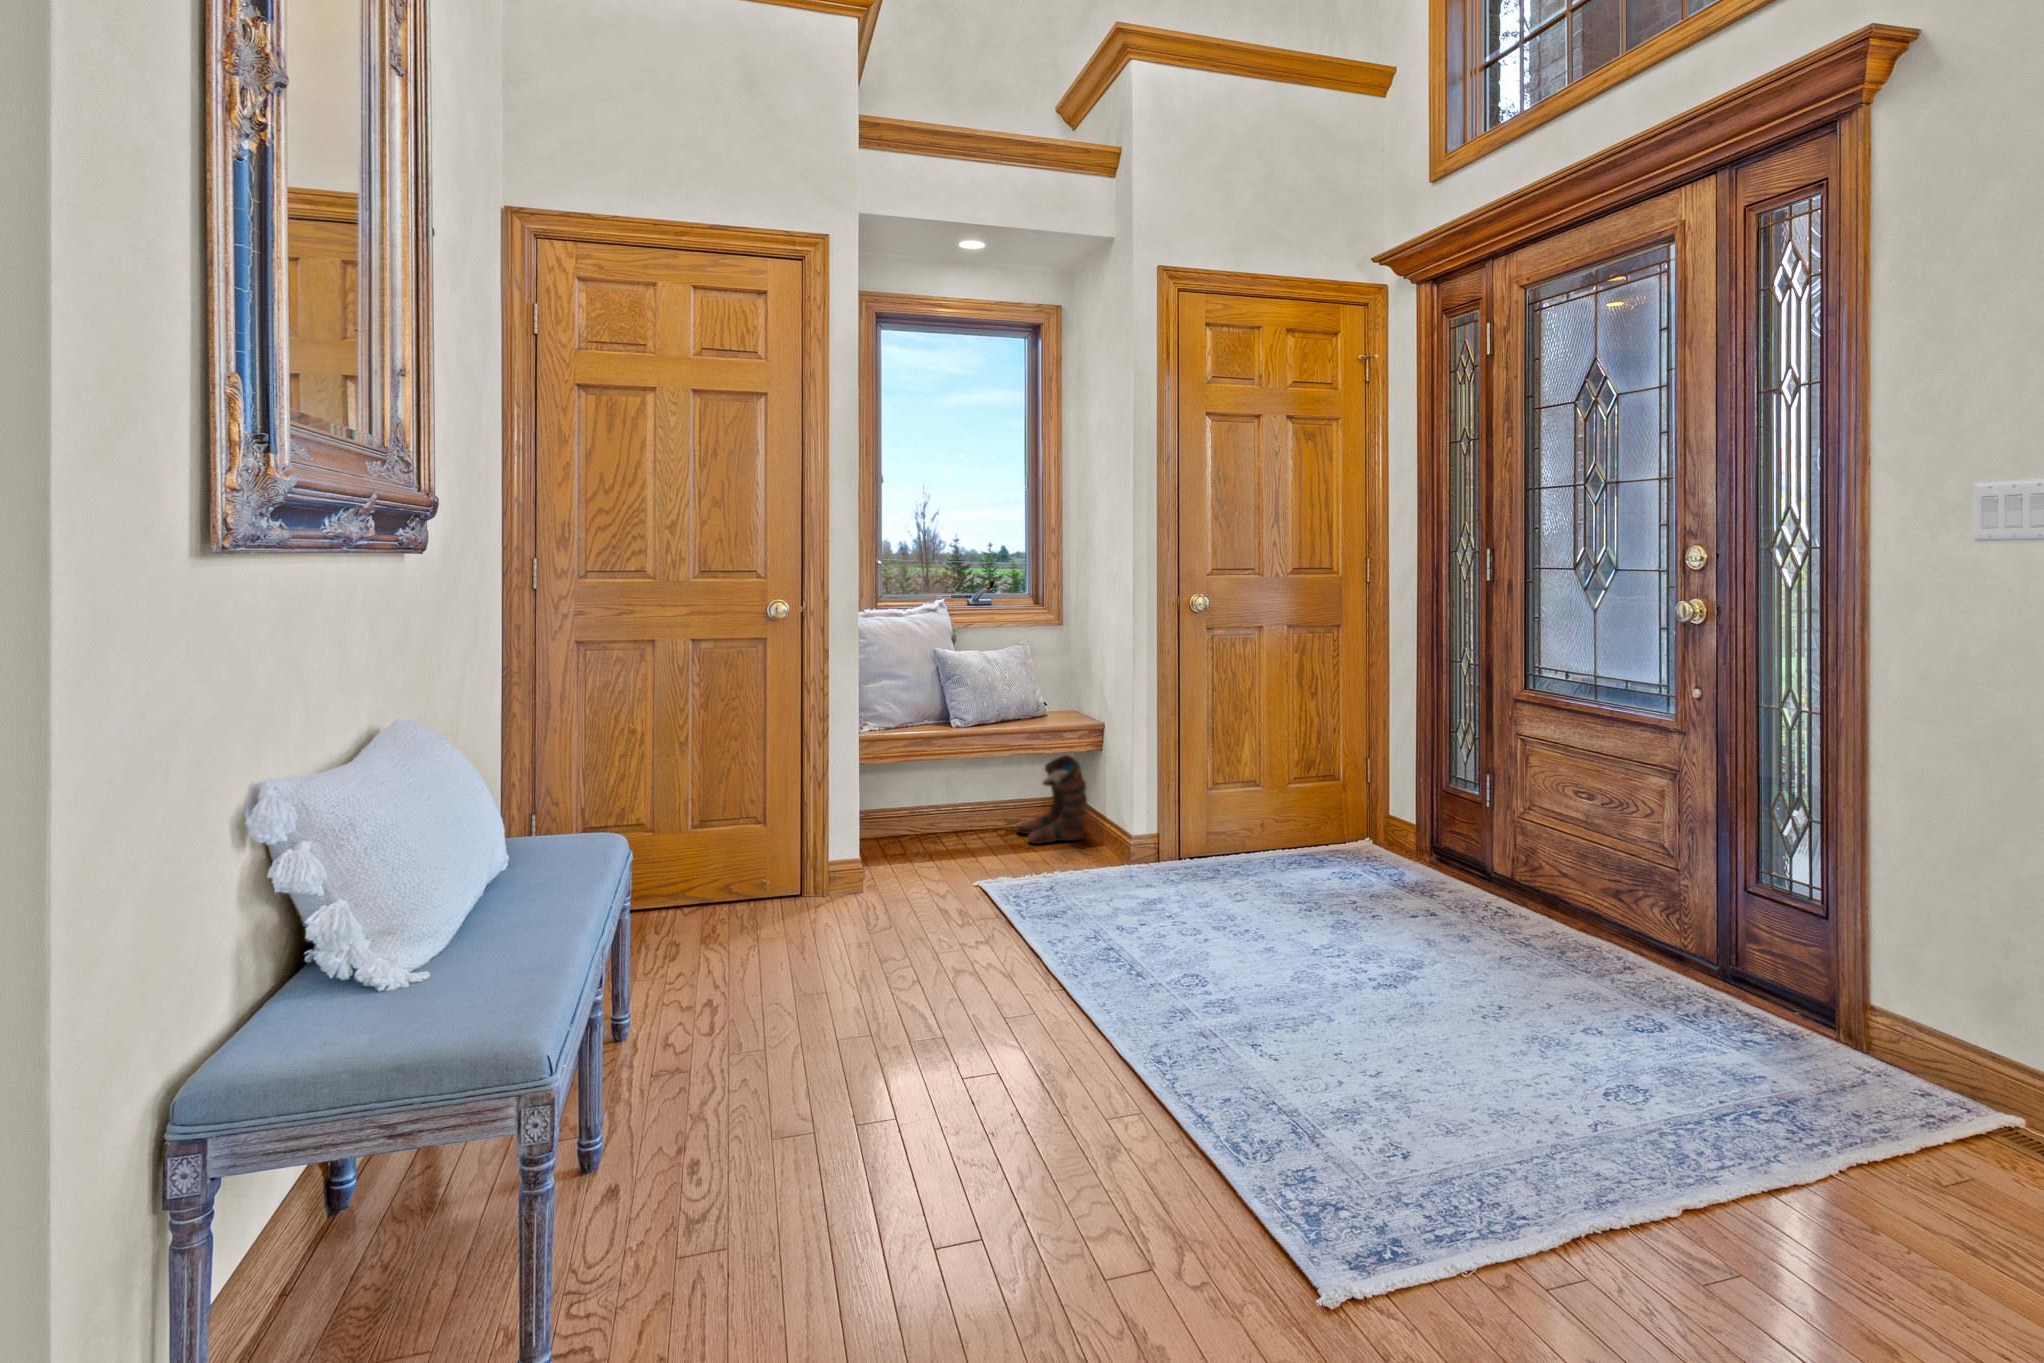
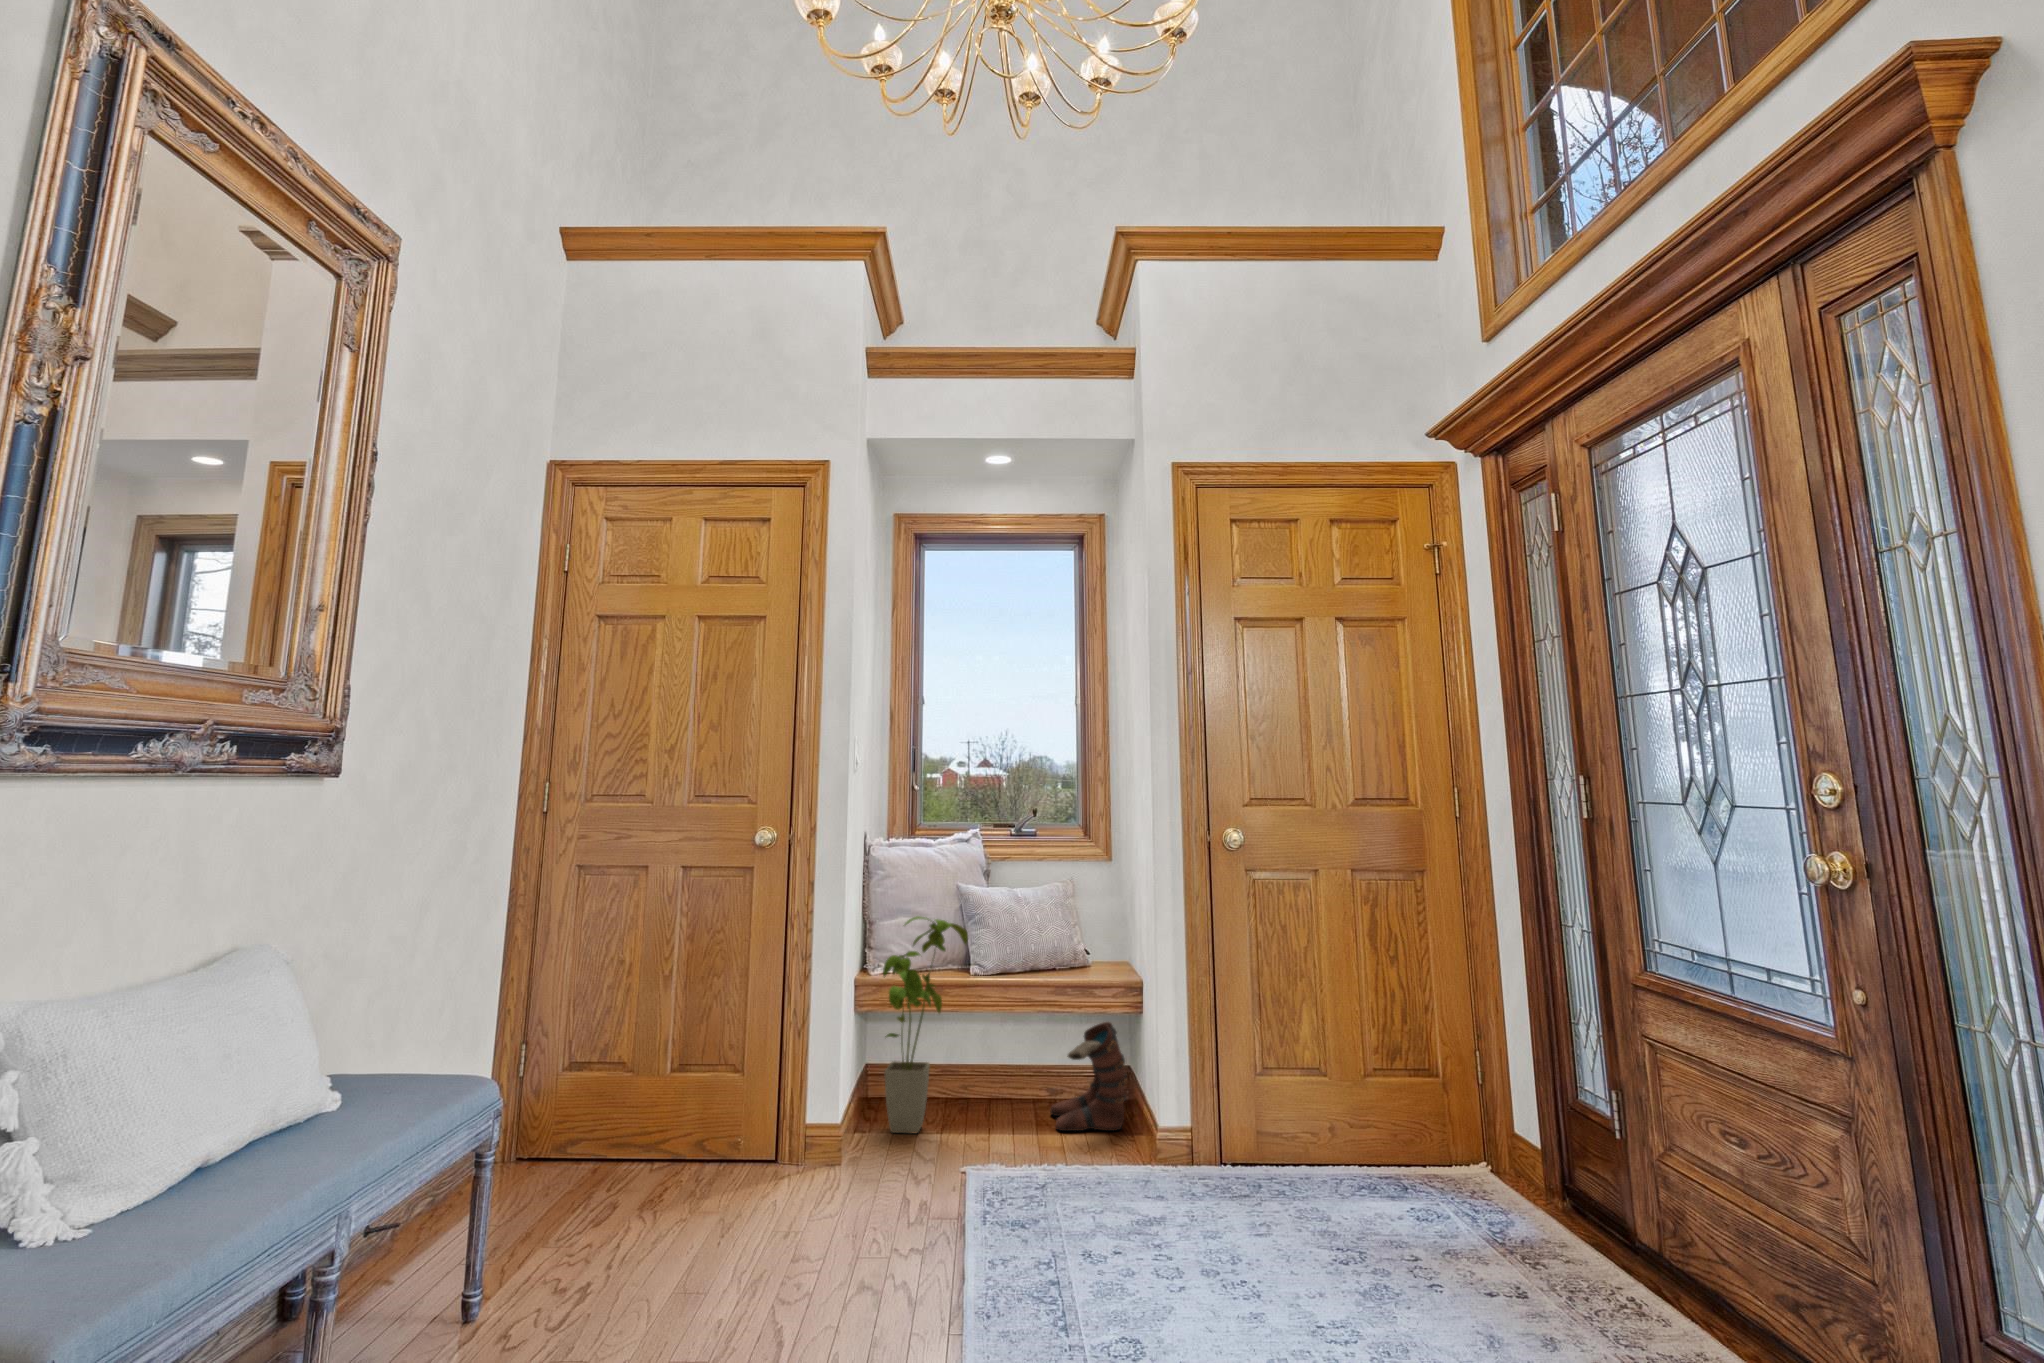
house plant: none [862,673,950,858] -> present [883,916,968,1133]

